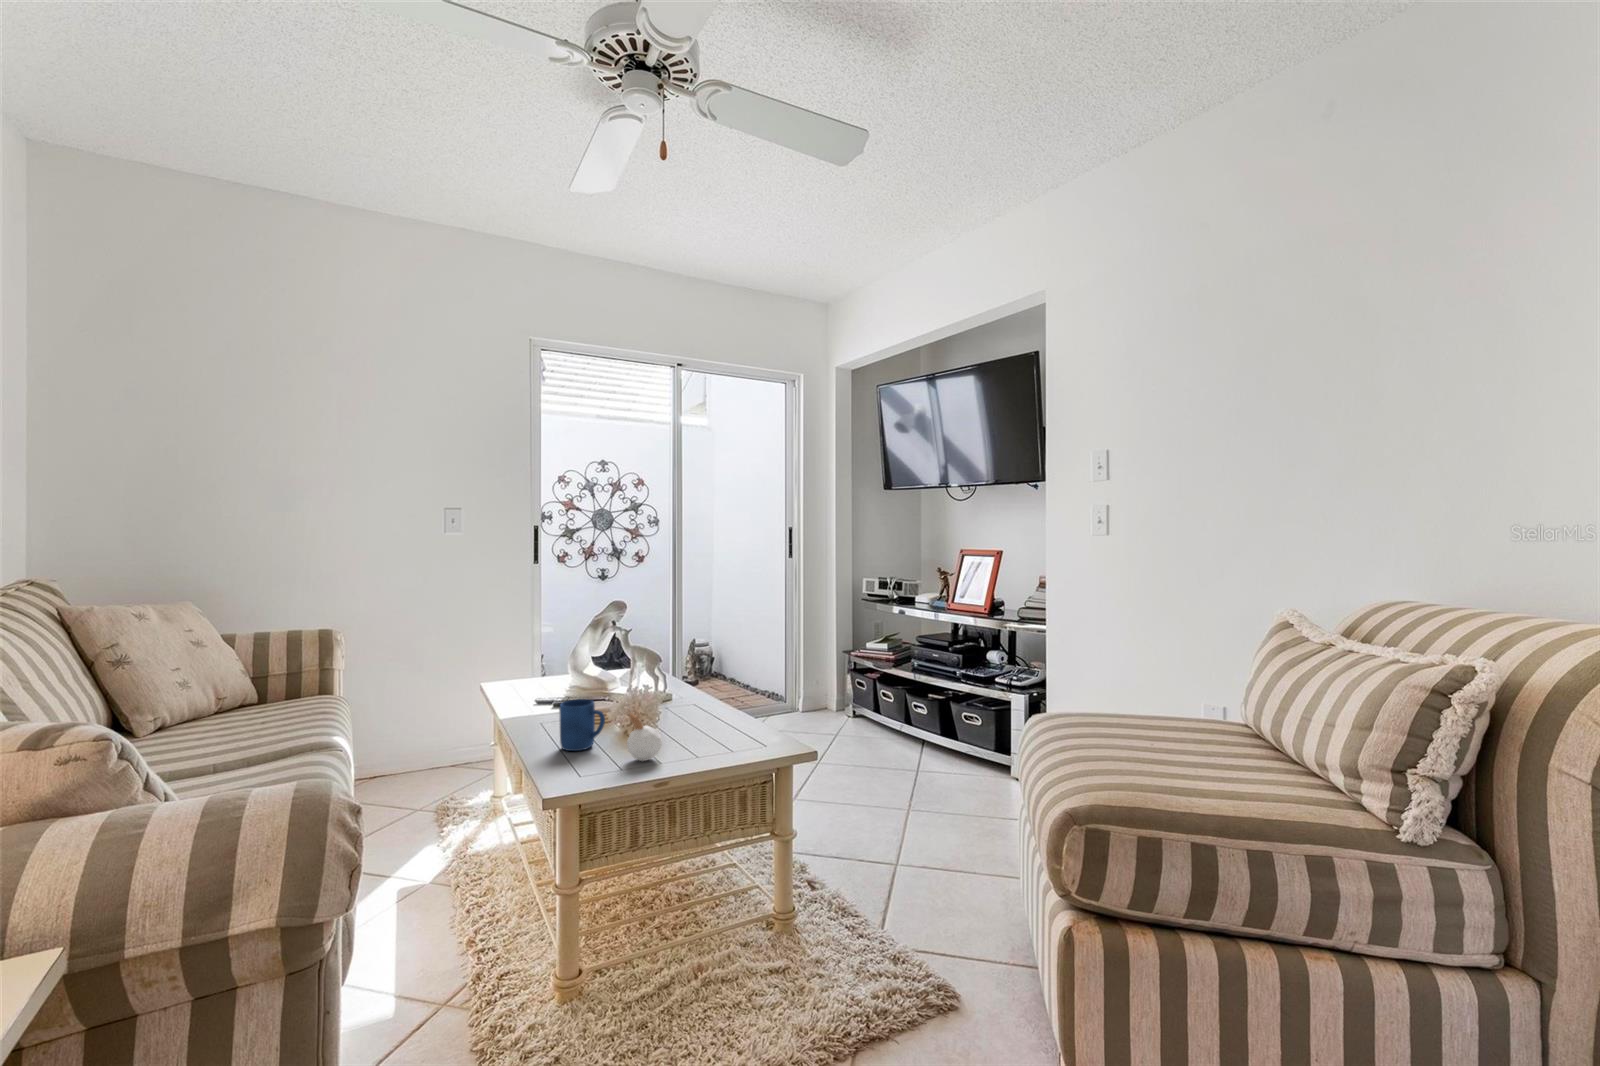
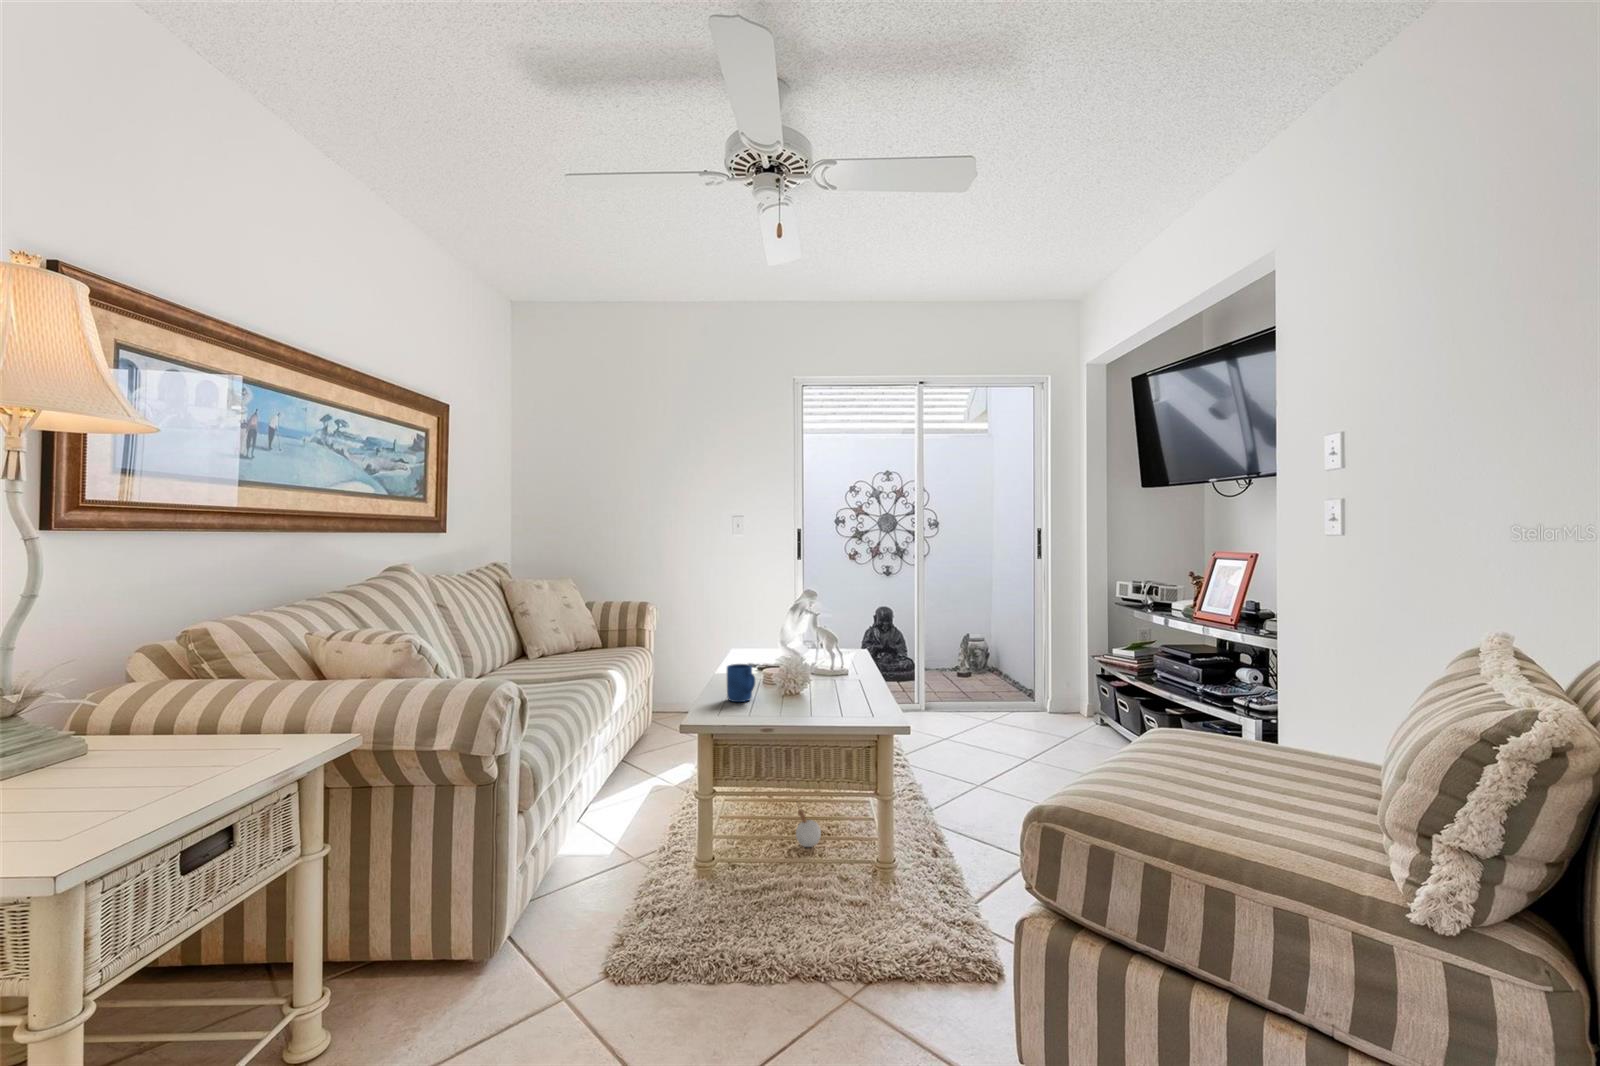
candle: present [627,709,662,761] -> present [796,808,821,847]

